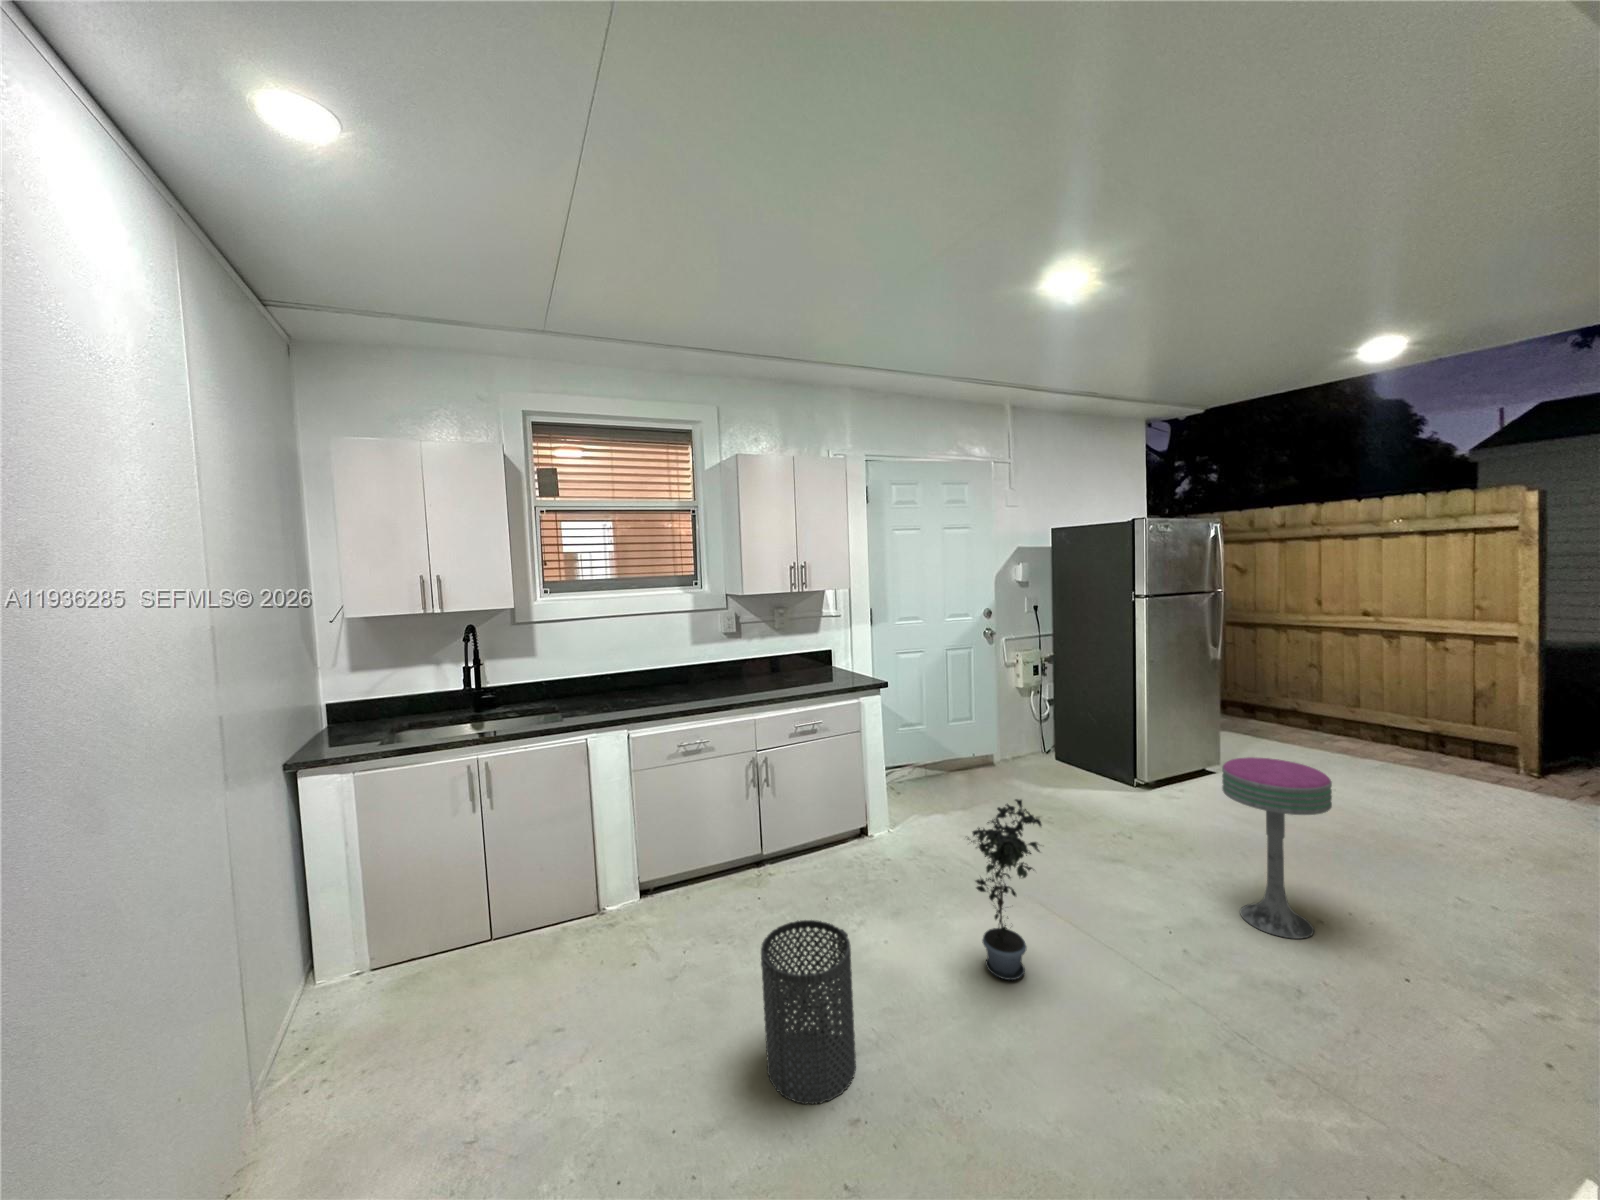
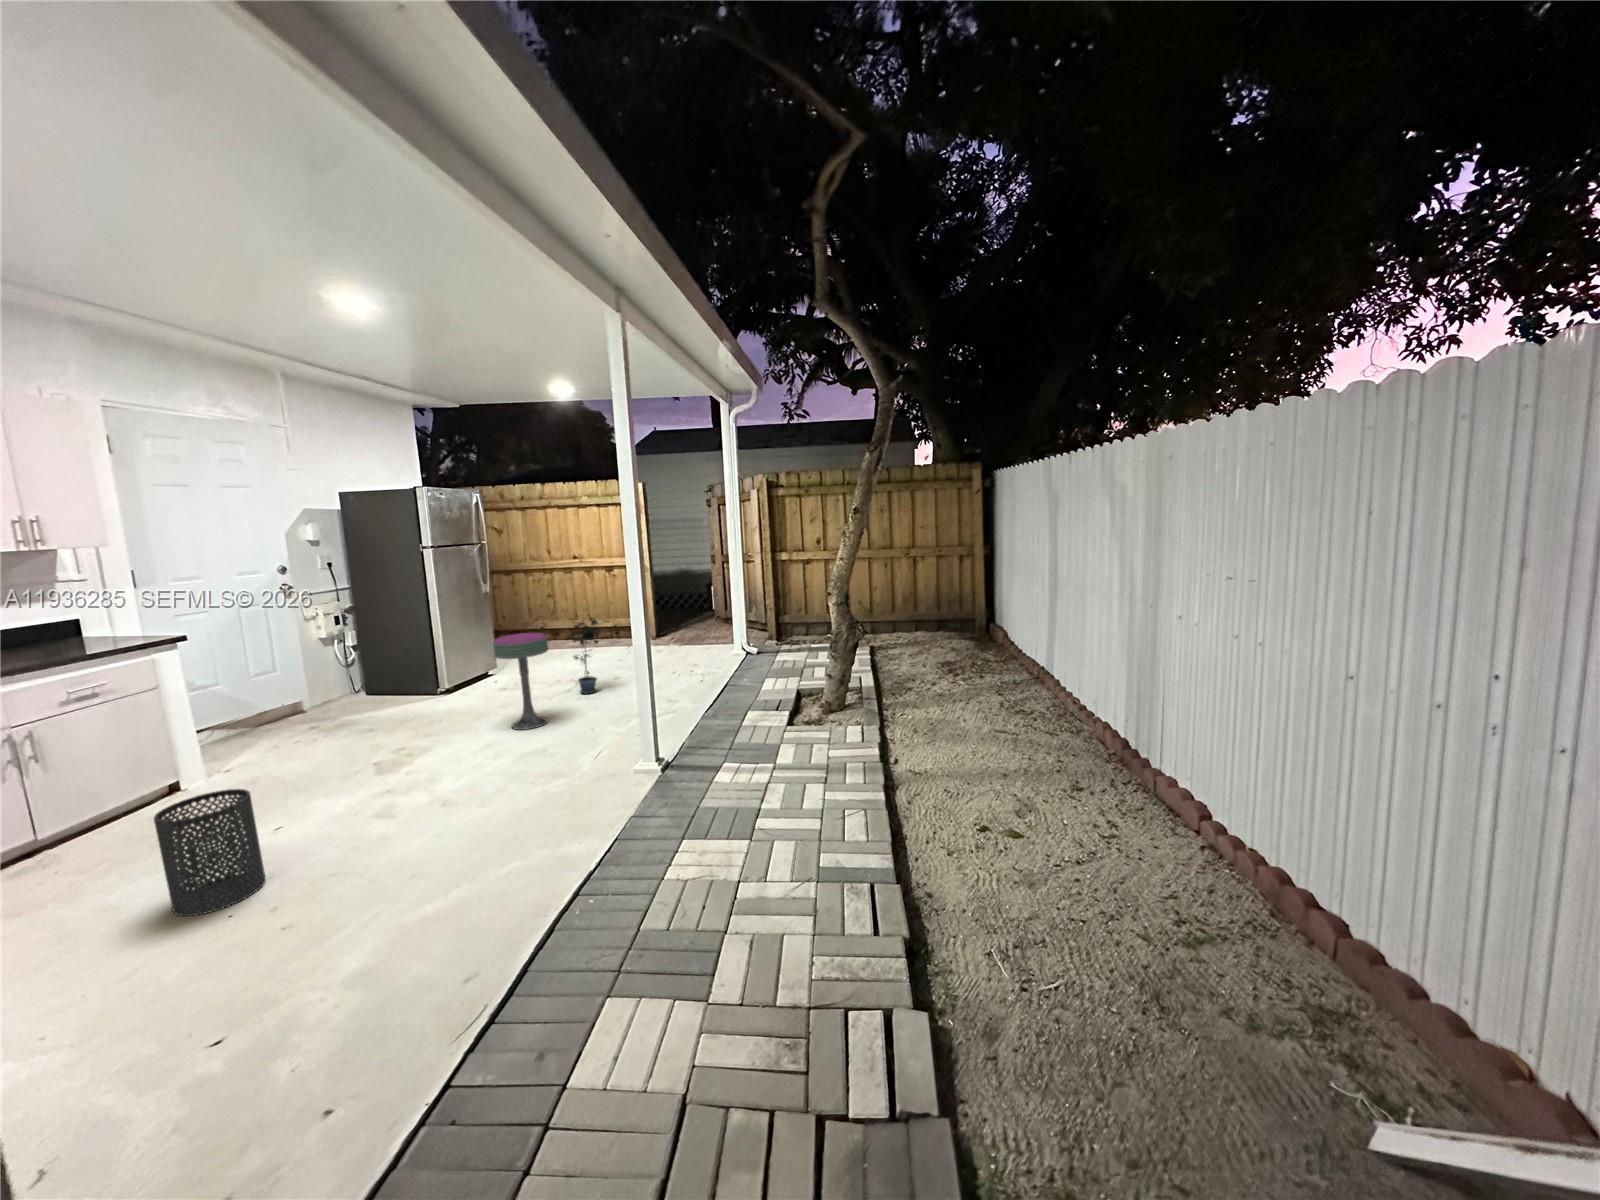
potted plant: present [968,799,1042,980] -> present [571,616,601,694]

